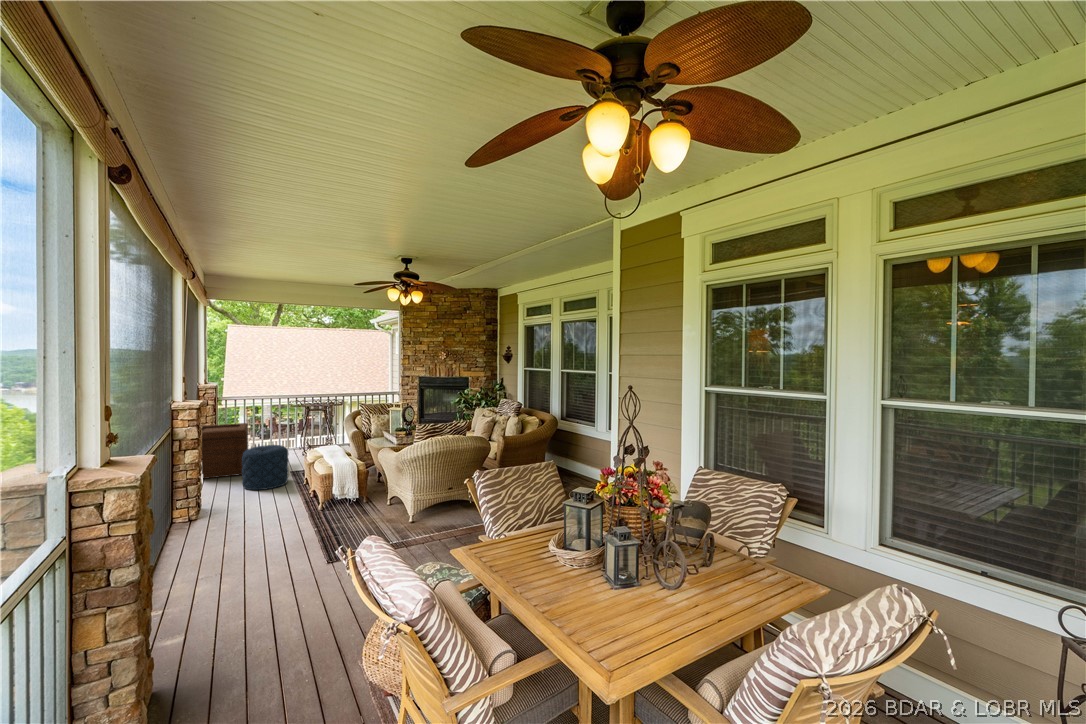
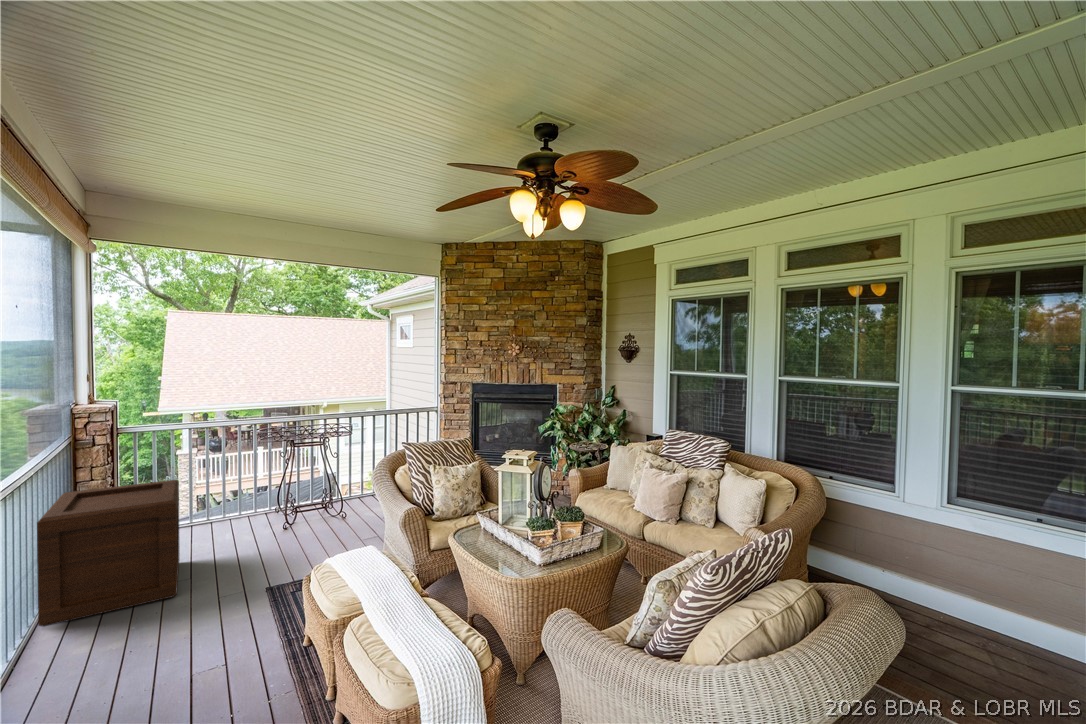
pouf: present [242,445,289,490] -> none [169,536,278,659]

